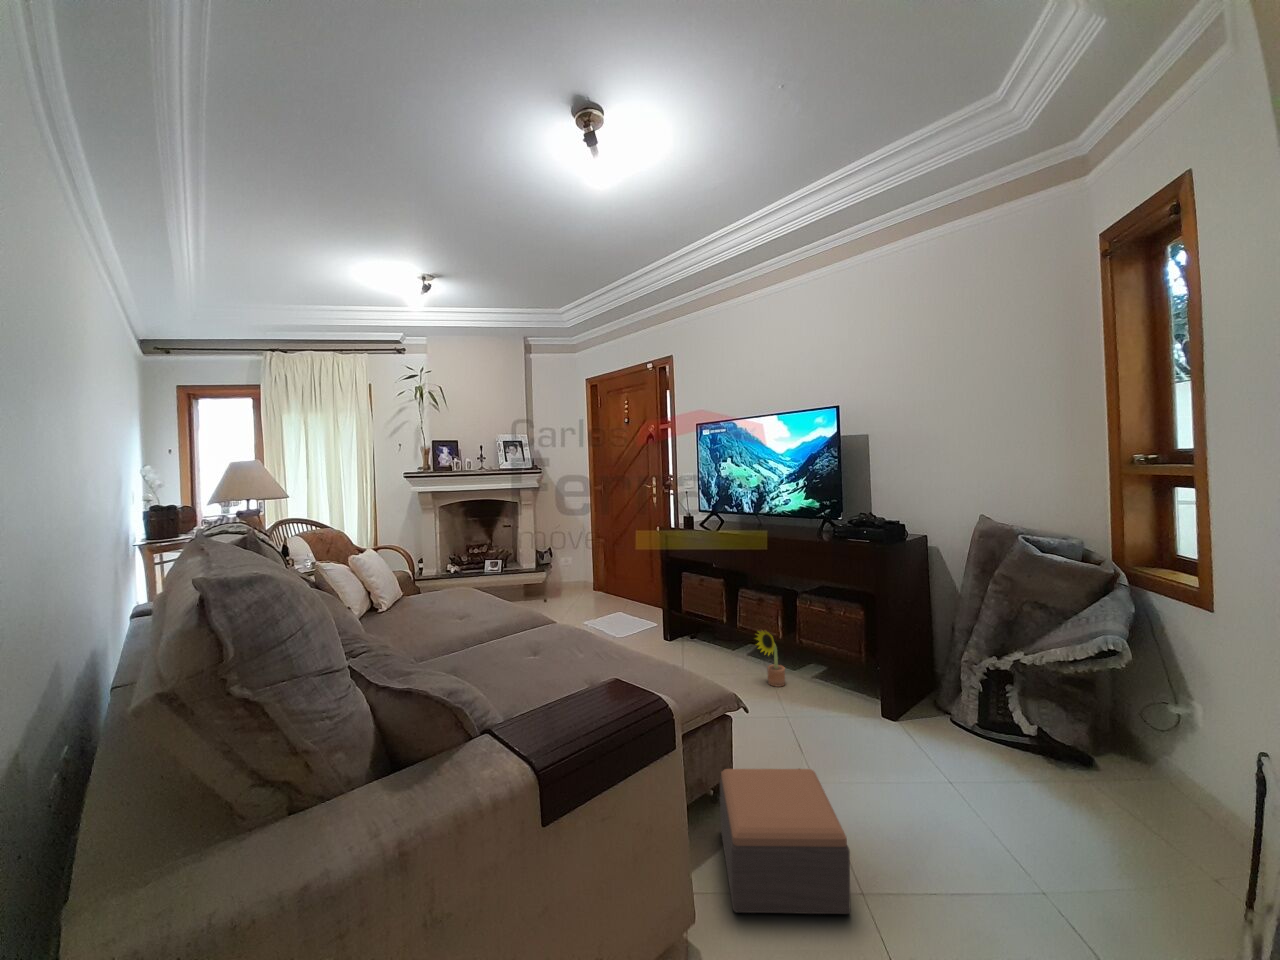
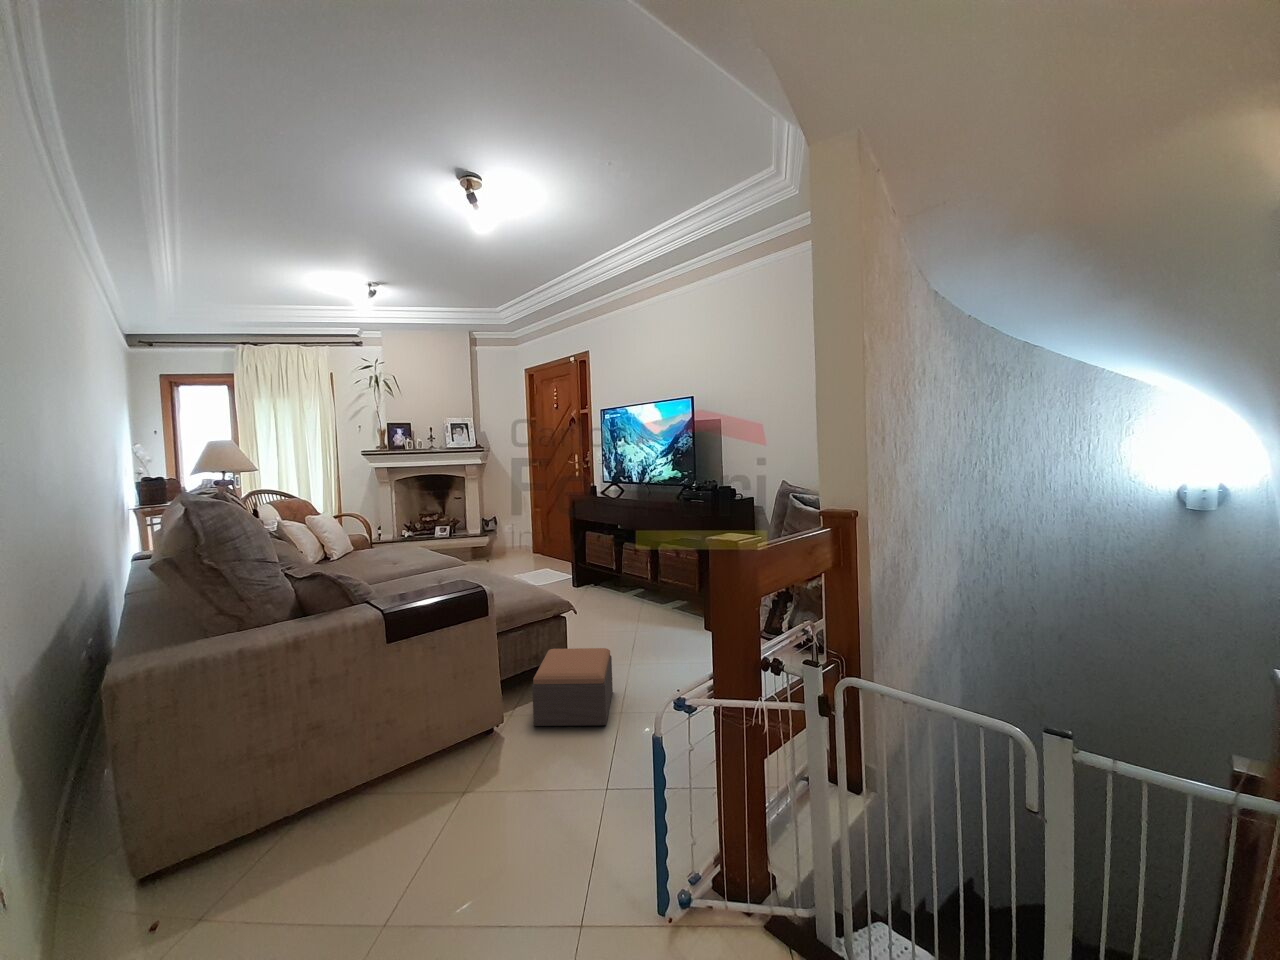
decorative plant: present [756,631,785,687] -> none [626,571,649,615]

